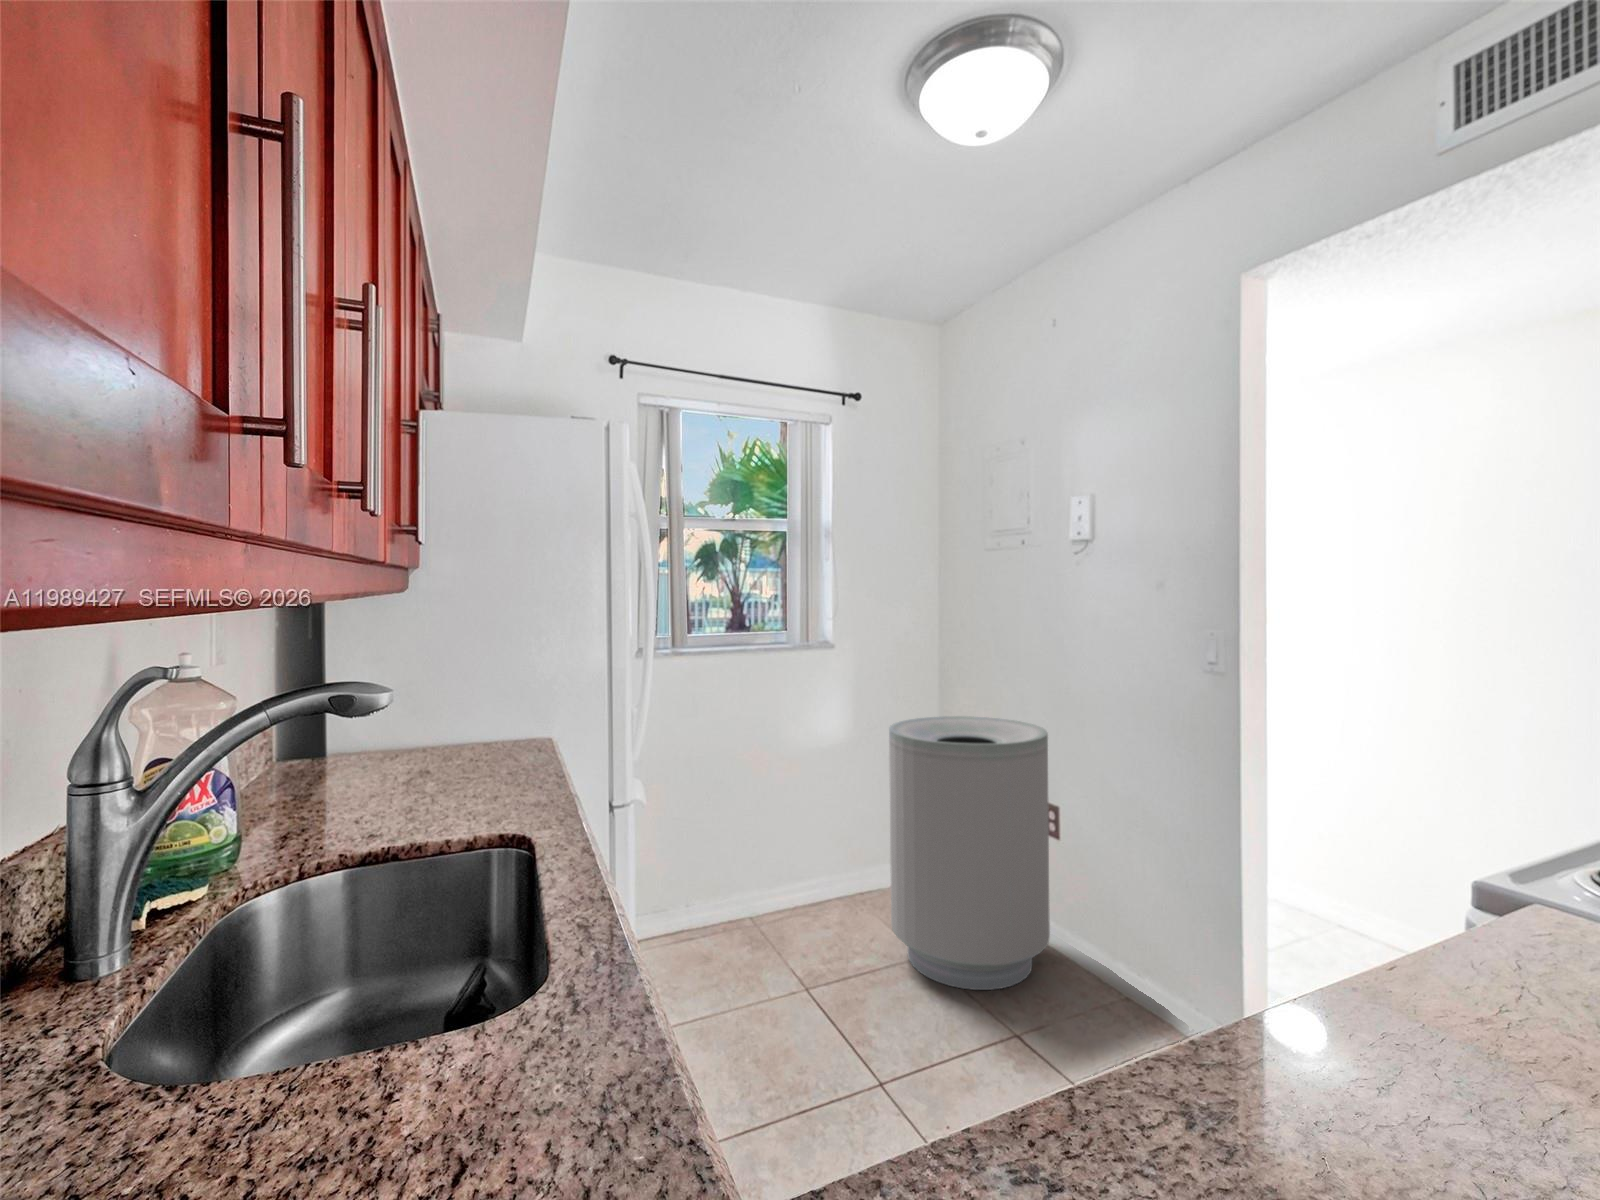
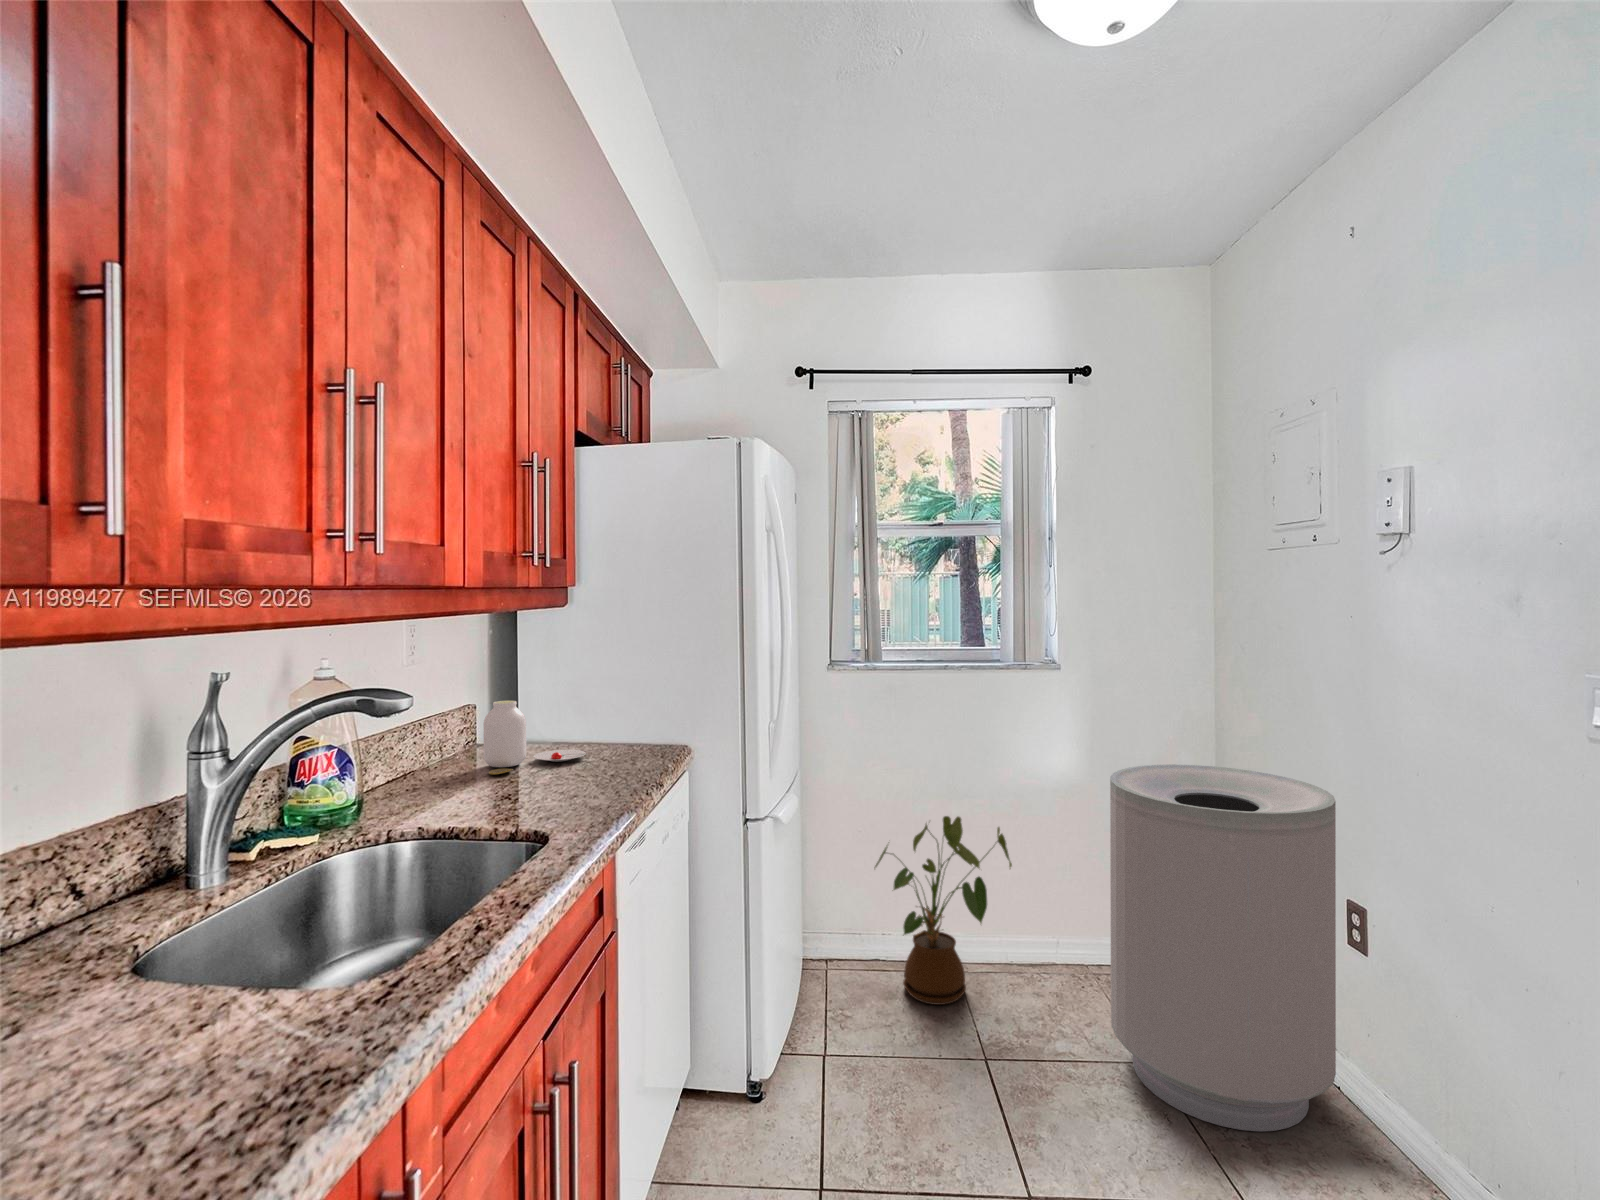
jar: none [312,700,448,790] -> present [484,701,586,775]
house plant: none [677,786,795,962] -> present [874,816,1012,1005]

